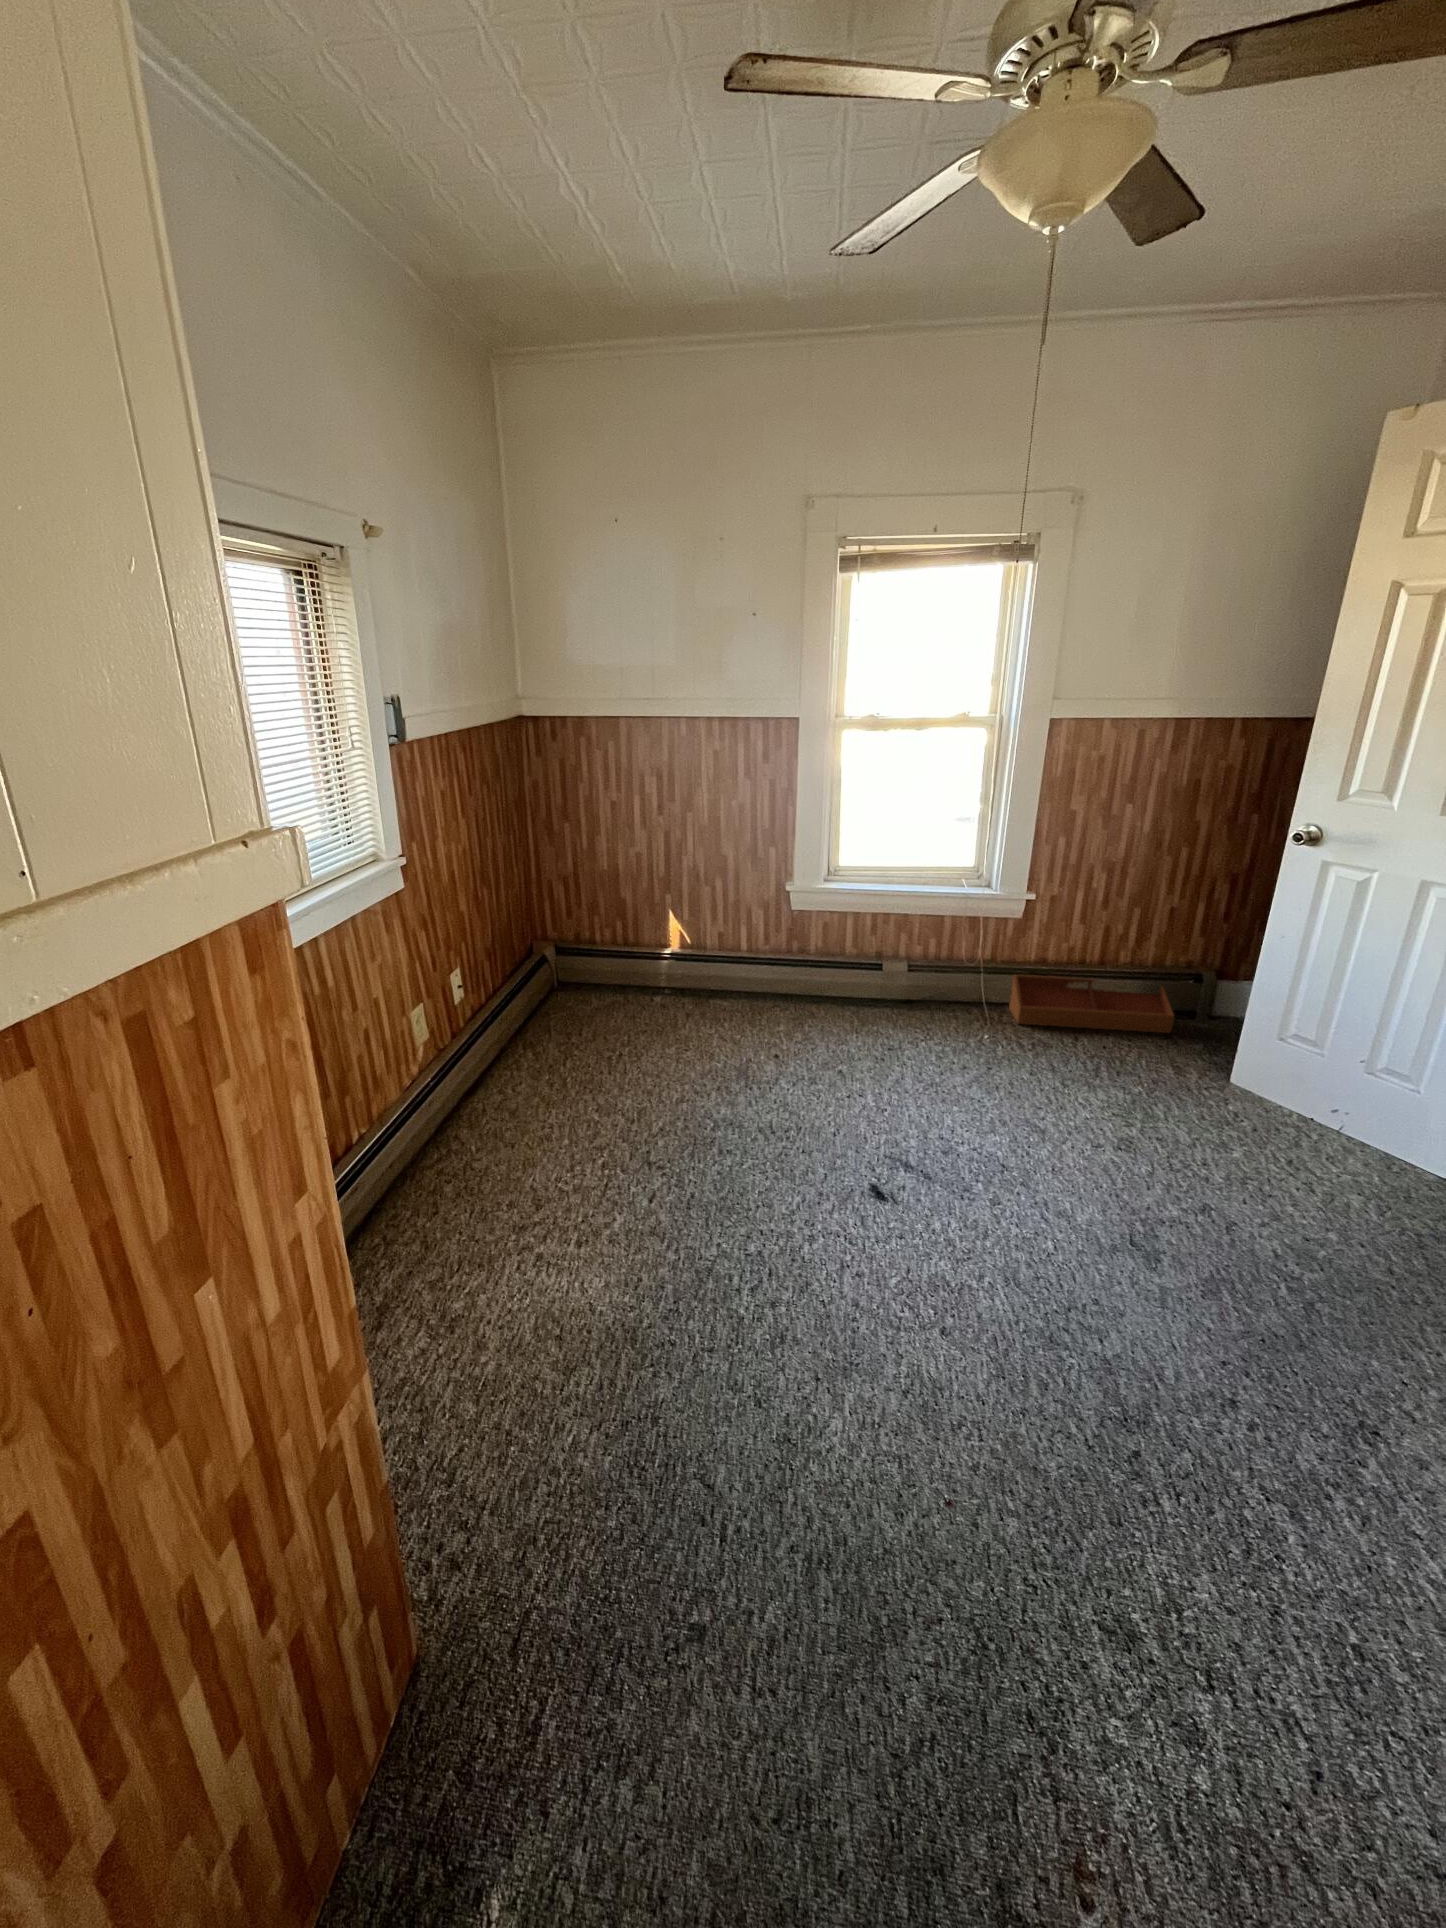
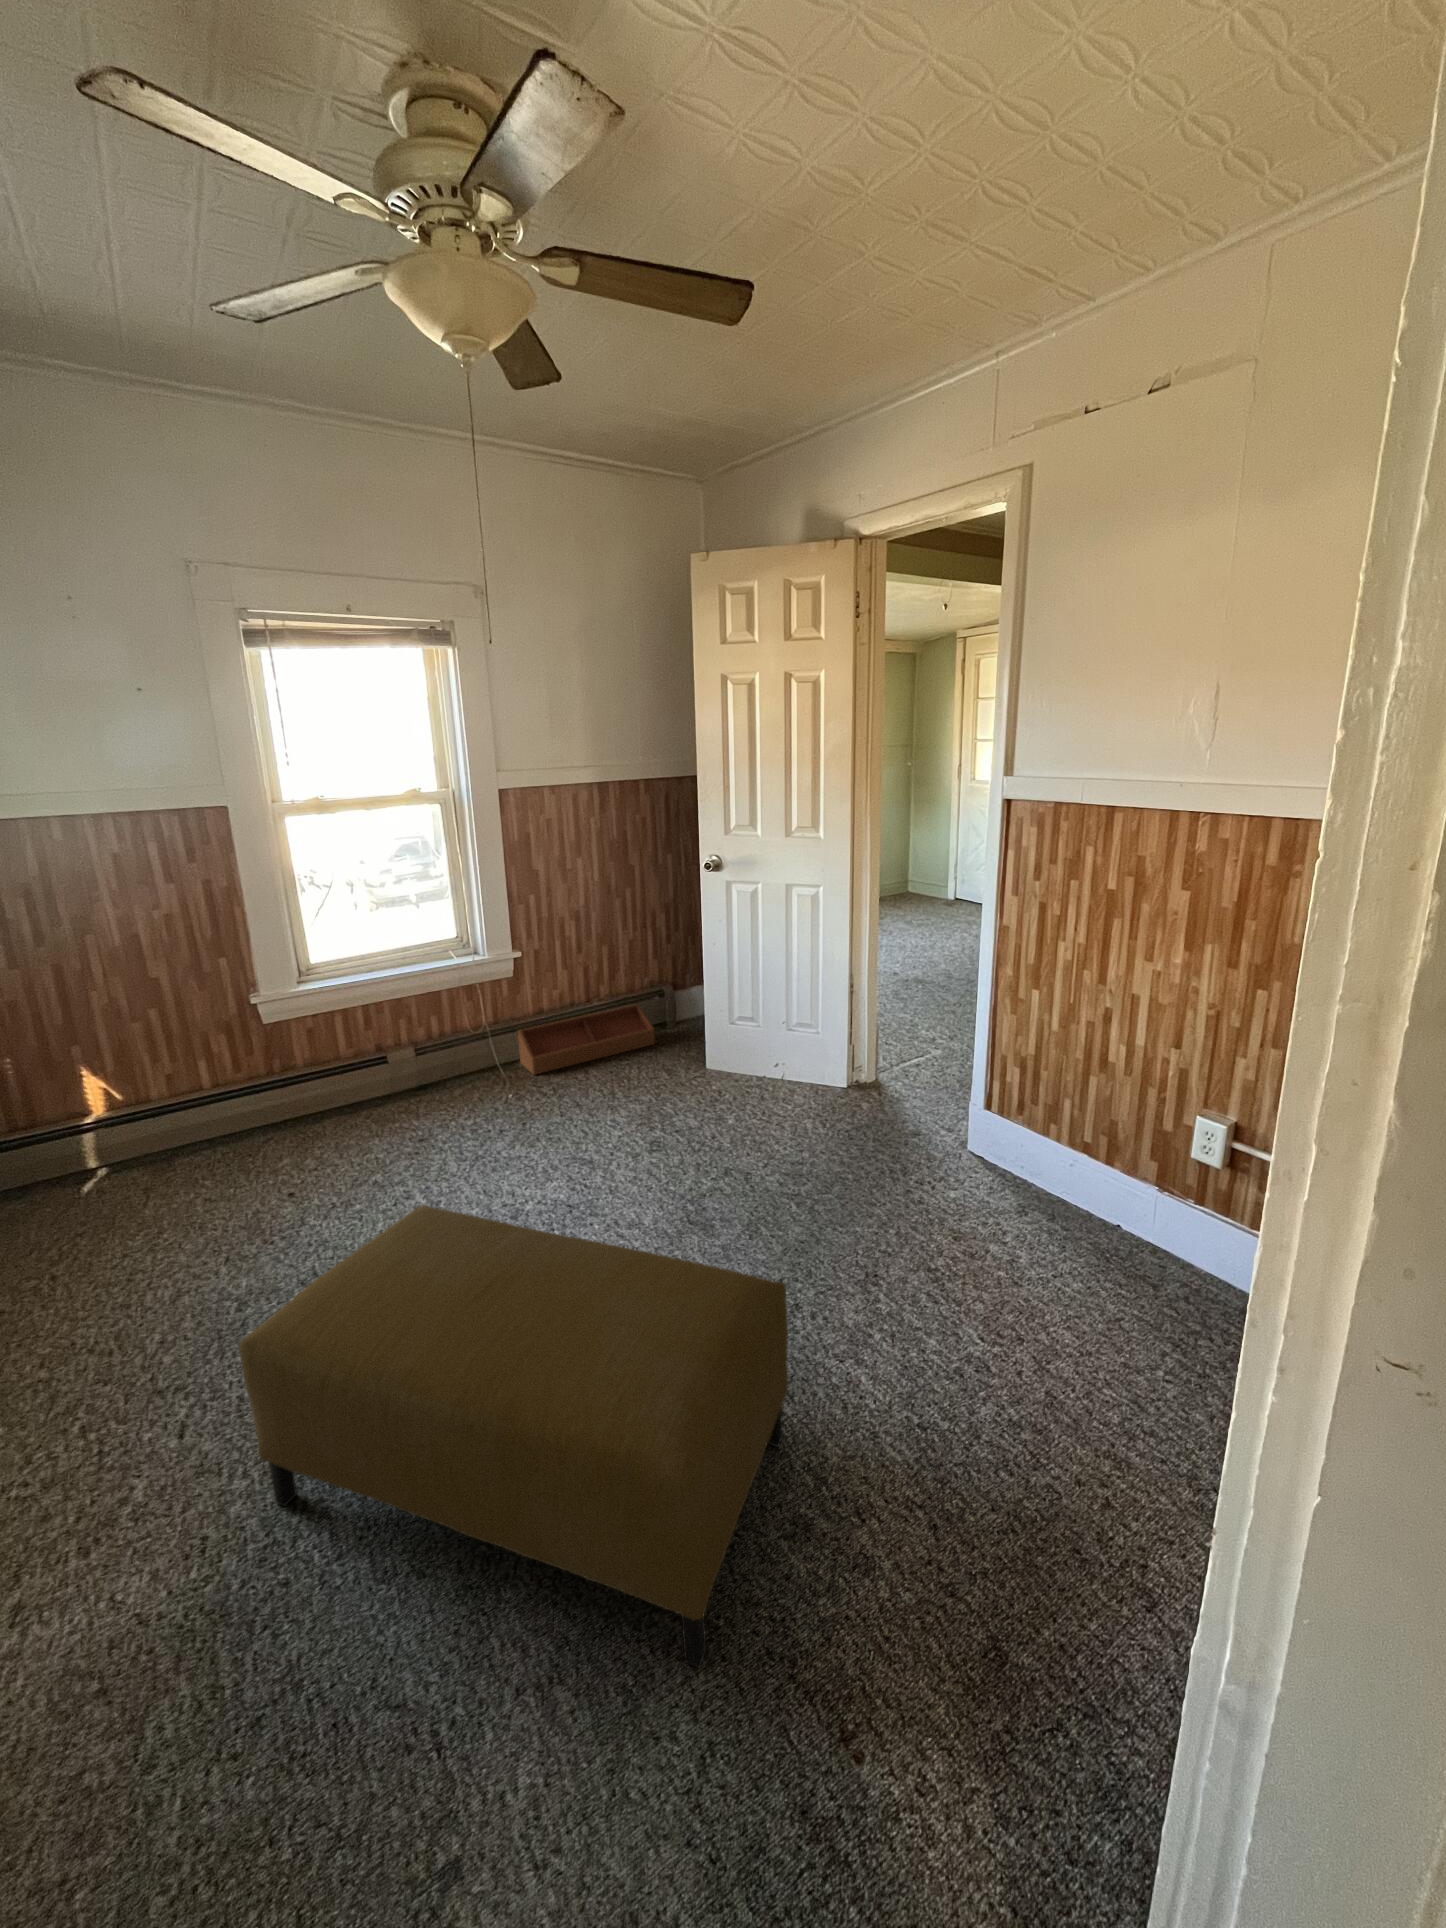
ottoman: none [683,1107,1191,1667] -> present [239,1206,788,1668]

